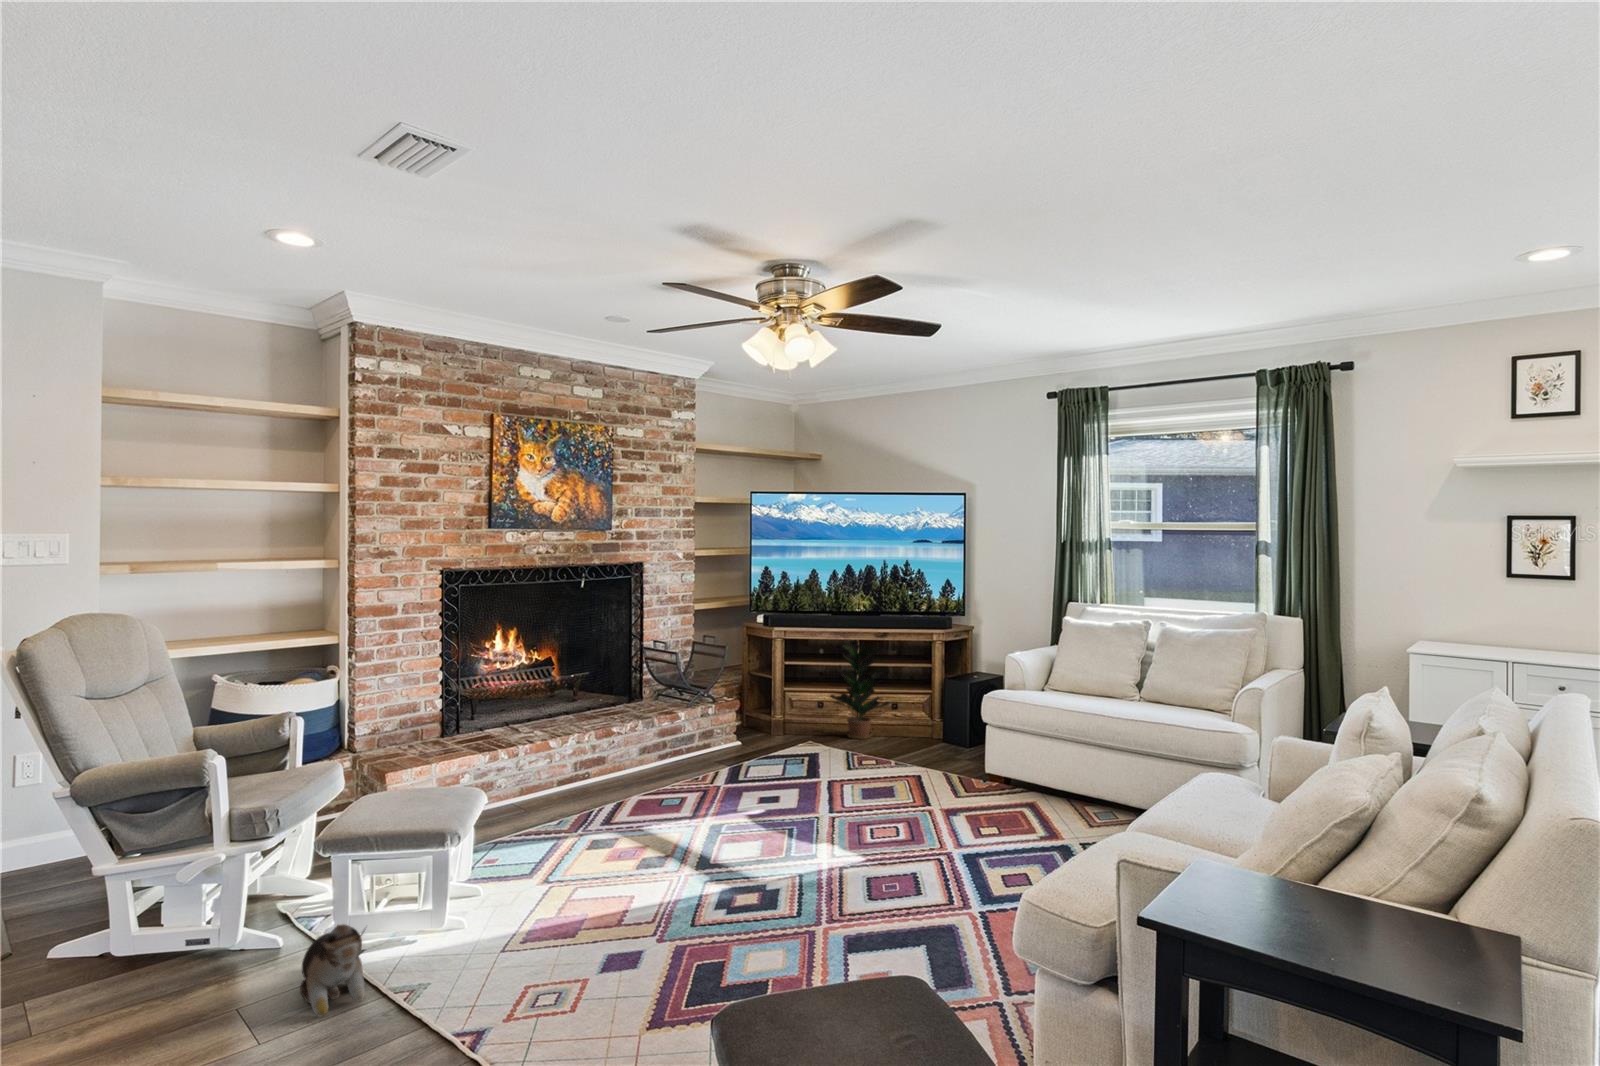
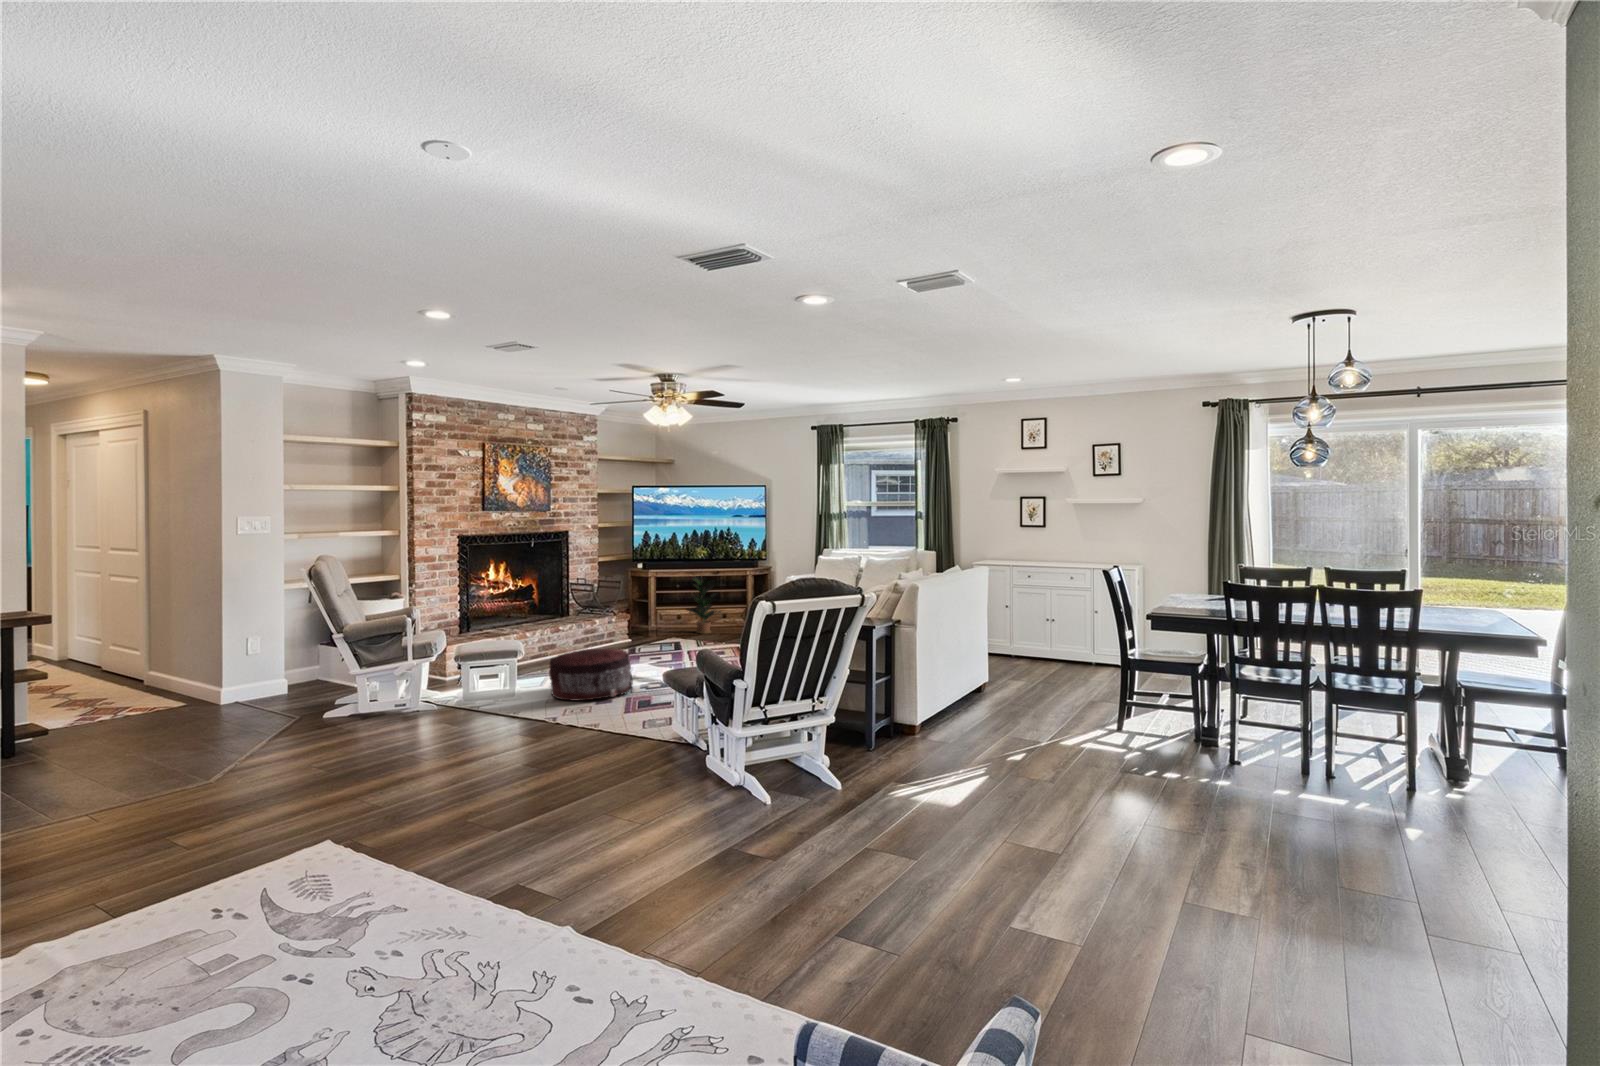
pouf: none [523,808,694,950] -> present [549,649,633,700]
plush toy: present [300,924,365,1016] -> none [459,681,501,722]

